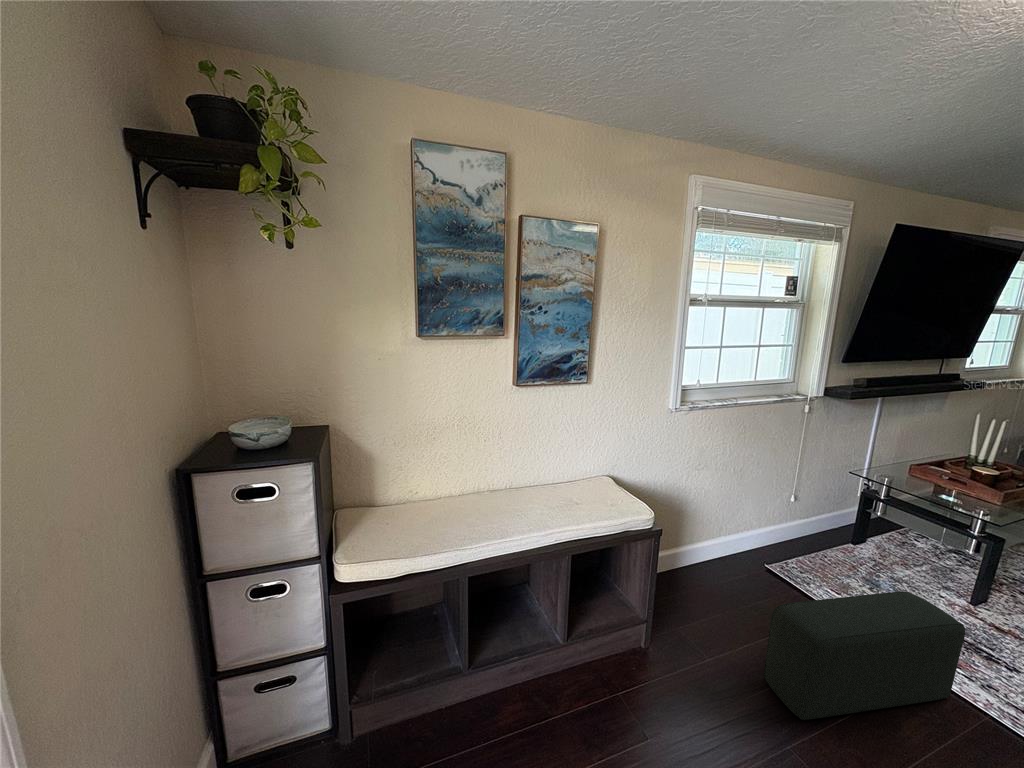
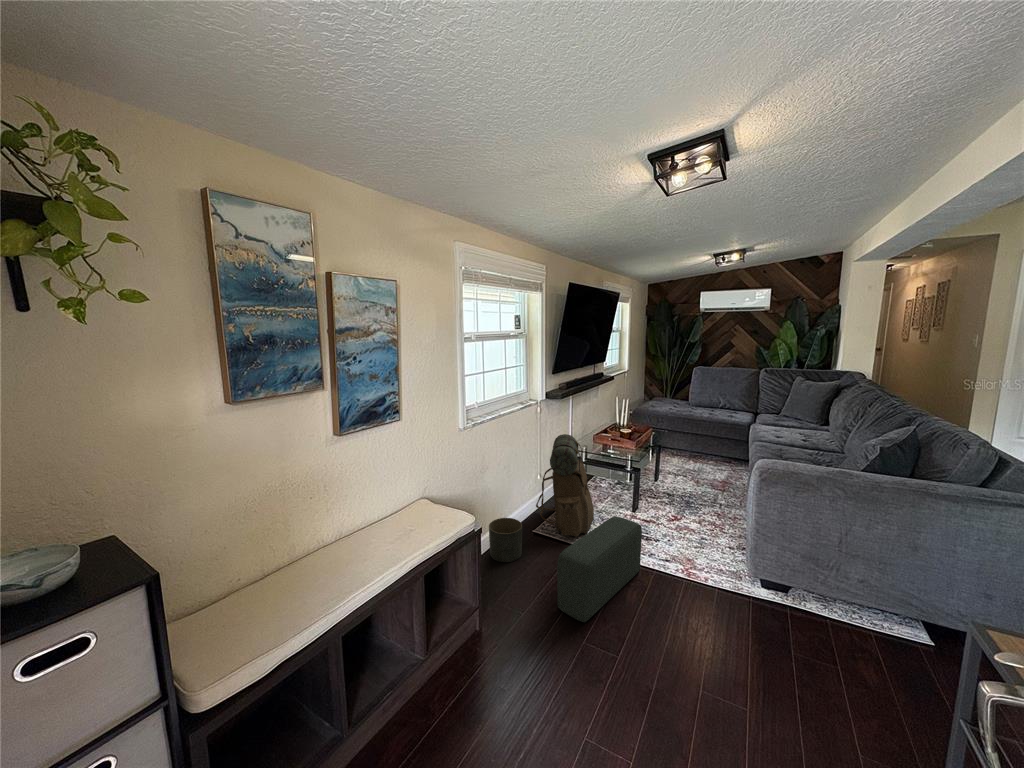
backpack: none [782,450,882,601] -> present [536,434,594,536]
planter: none [693,533,743,592] -> present [489,518,522,562]

